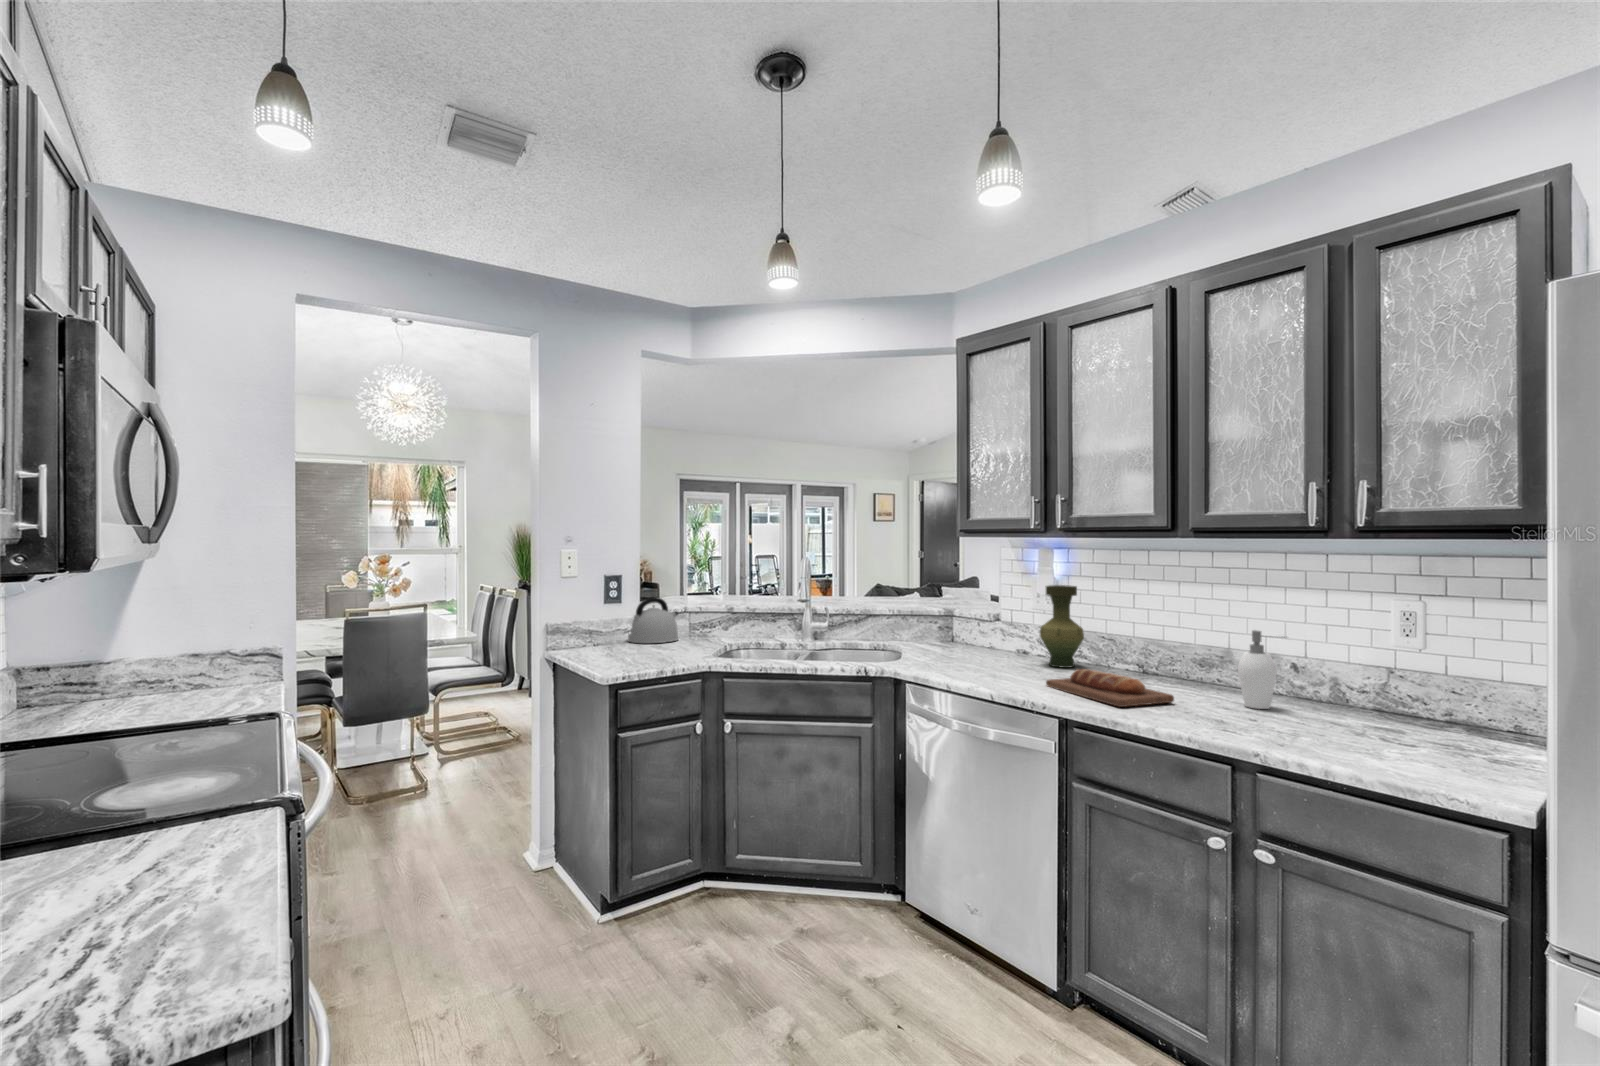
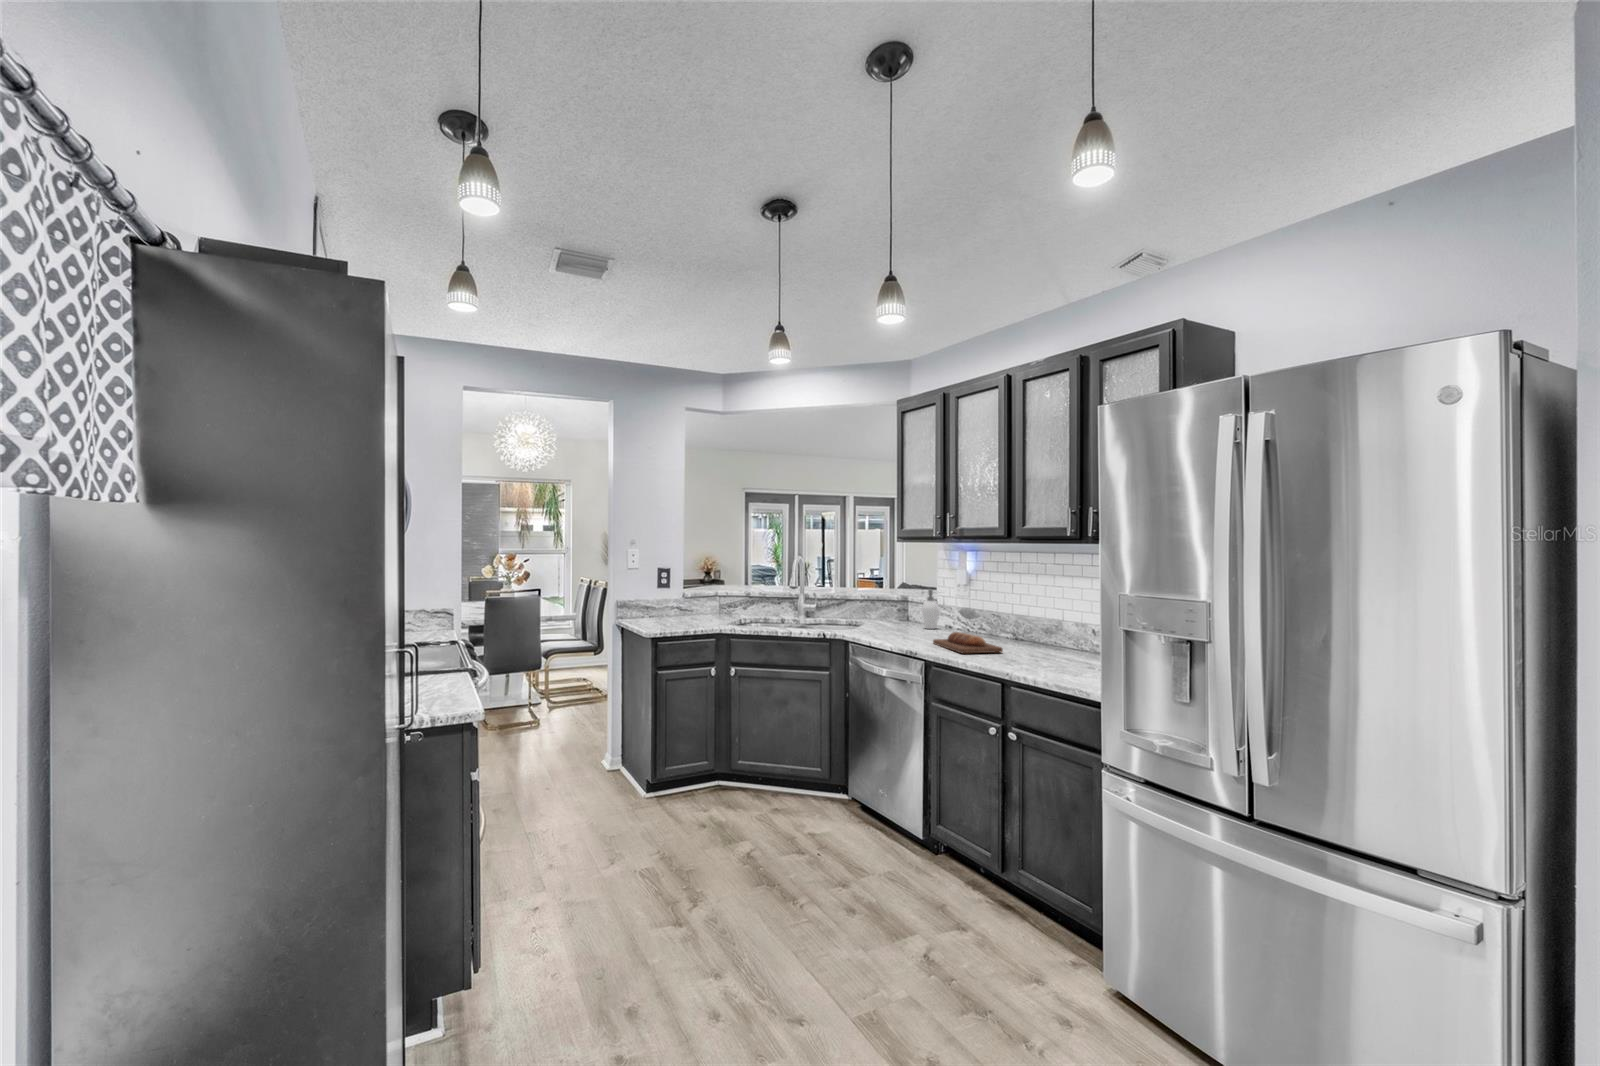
vase: present [1040,585,1084,668] -> none [948,577,979,635]
kettle: present [628,597,678,643] -> none [673,585,710,617]
soap dispenser: present [1238,630,1276,709] -> present [922,589,939,629]

